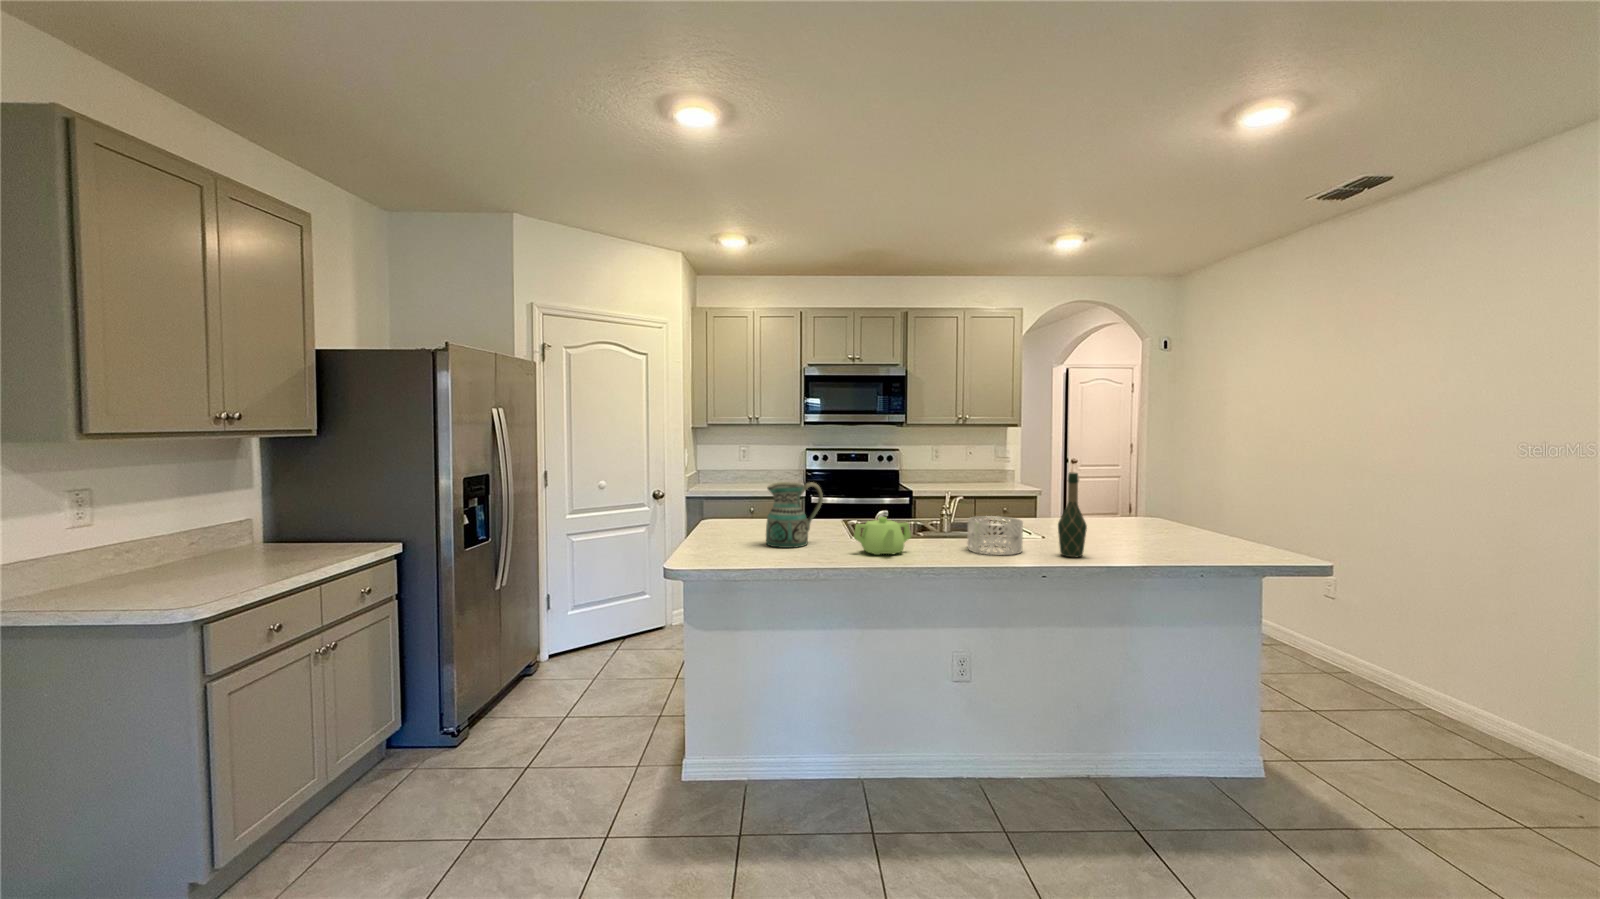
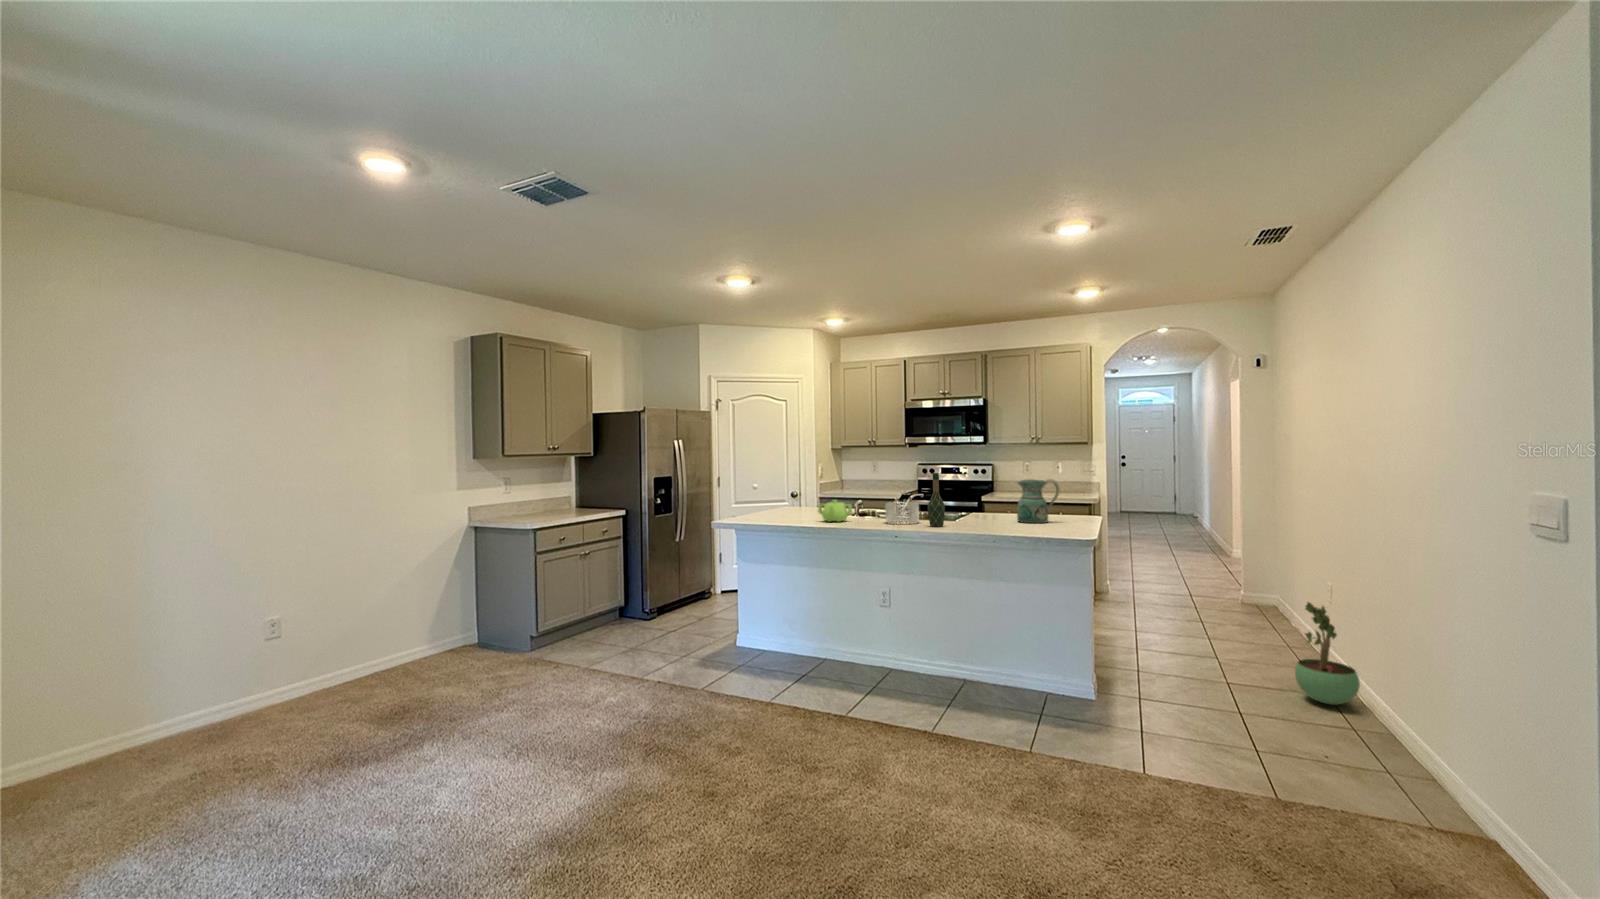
ceramic pitcher: present [766,482,823,548] -> present [1017,479,1059,523]
potted plant: none [1401,616,1487,733] -> present [1295,602,1360,705]

